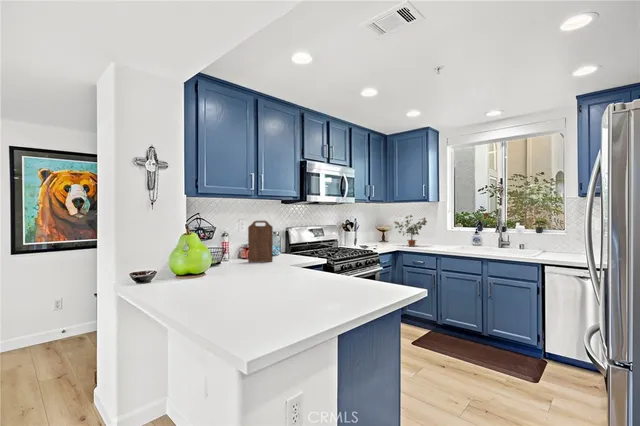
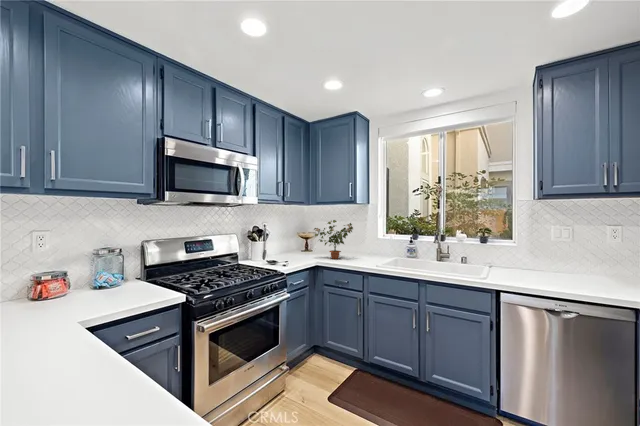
cutting board: present [248,221,273,262] -> none [19,235,73,312]

